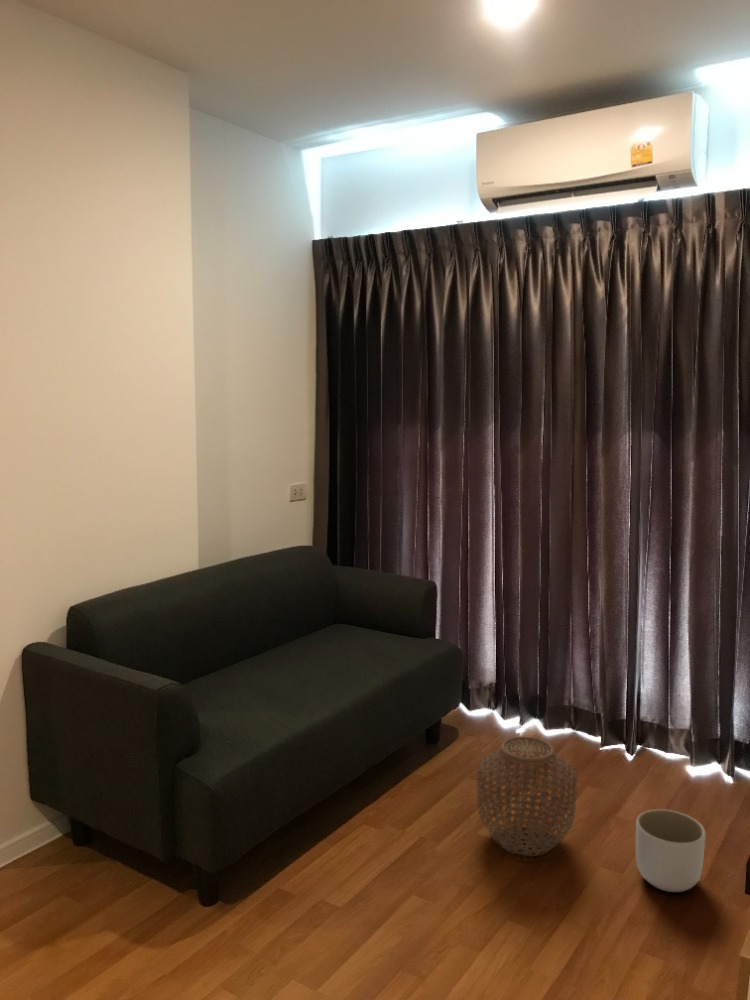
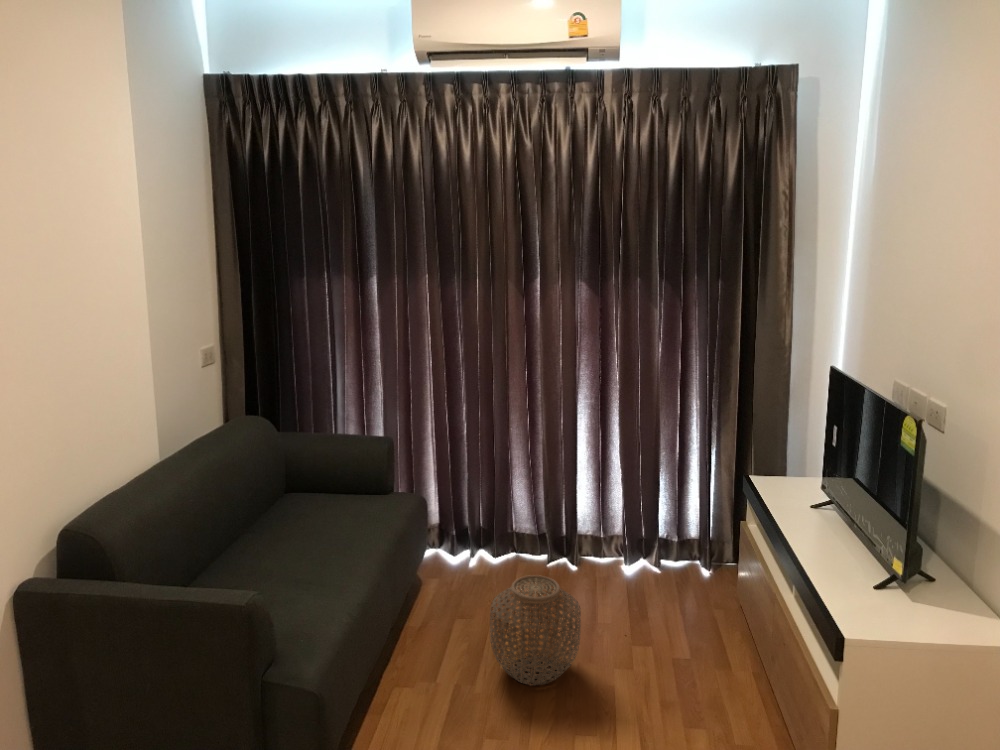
planter: present [636,809,706,892] -> none [634,613,691,683]

